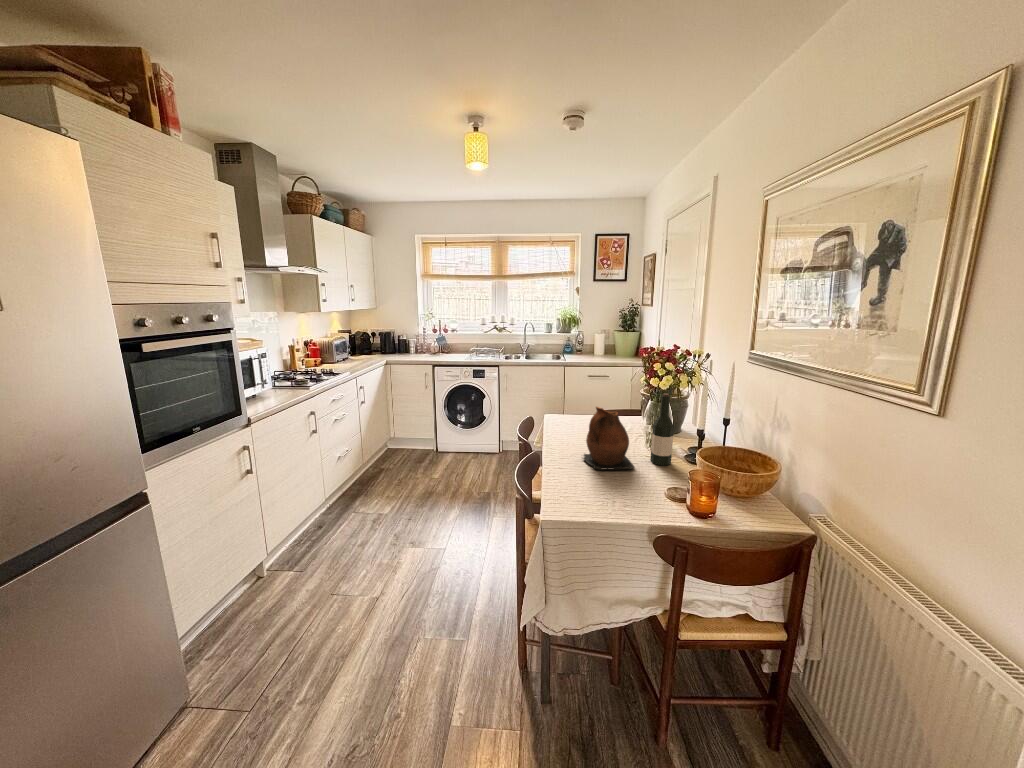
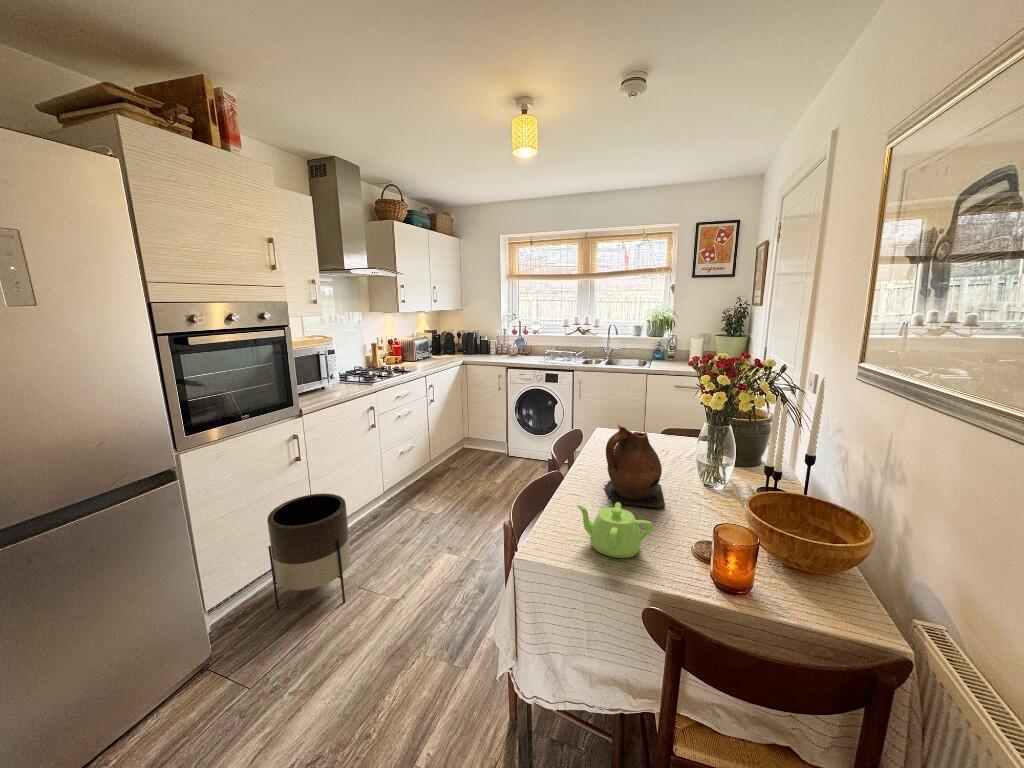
wine bottle: present [650,393,674,466] -> none [694,414,725,509]
teapot: none [586,466,644,507] -> present [577,502,652,558]
planter: none [230,504,322,634] -> present [267,494,351,610]

